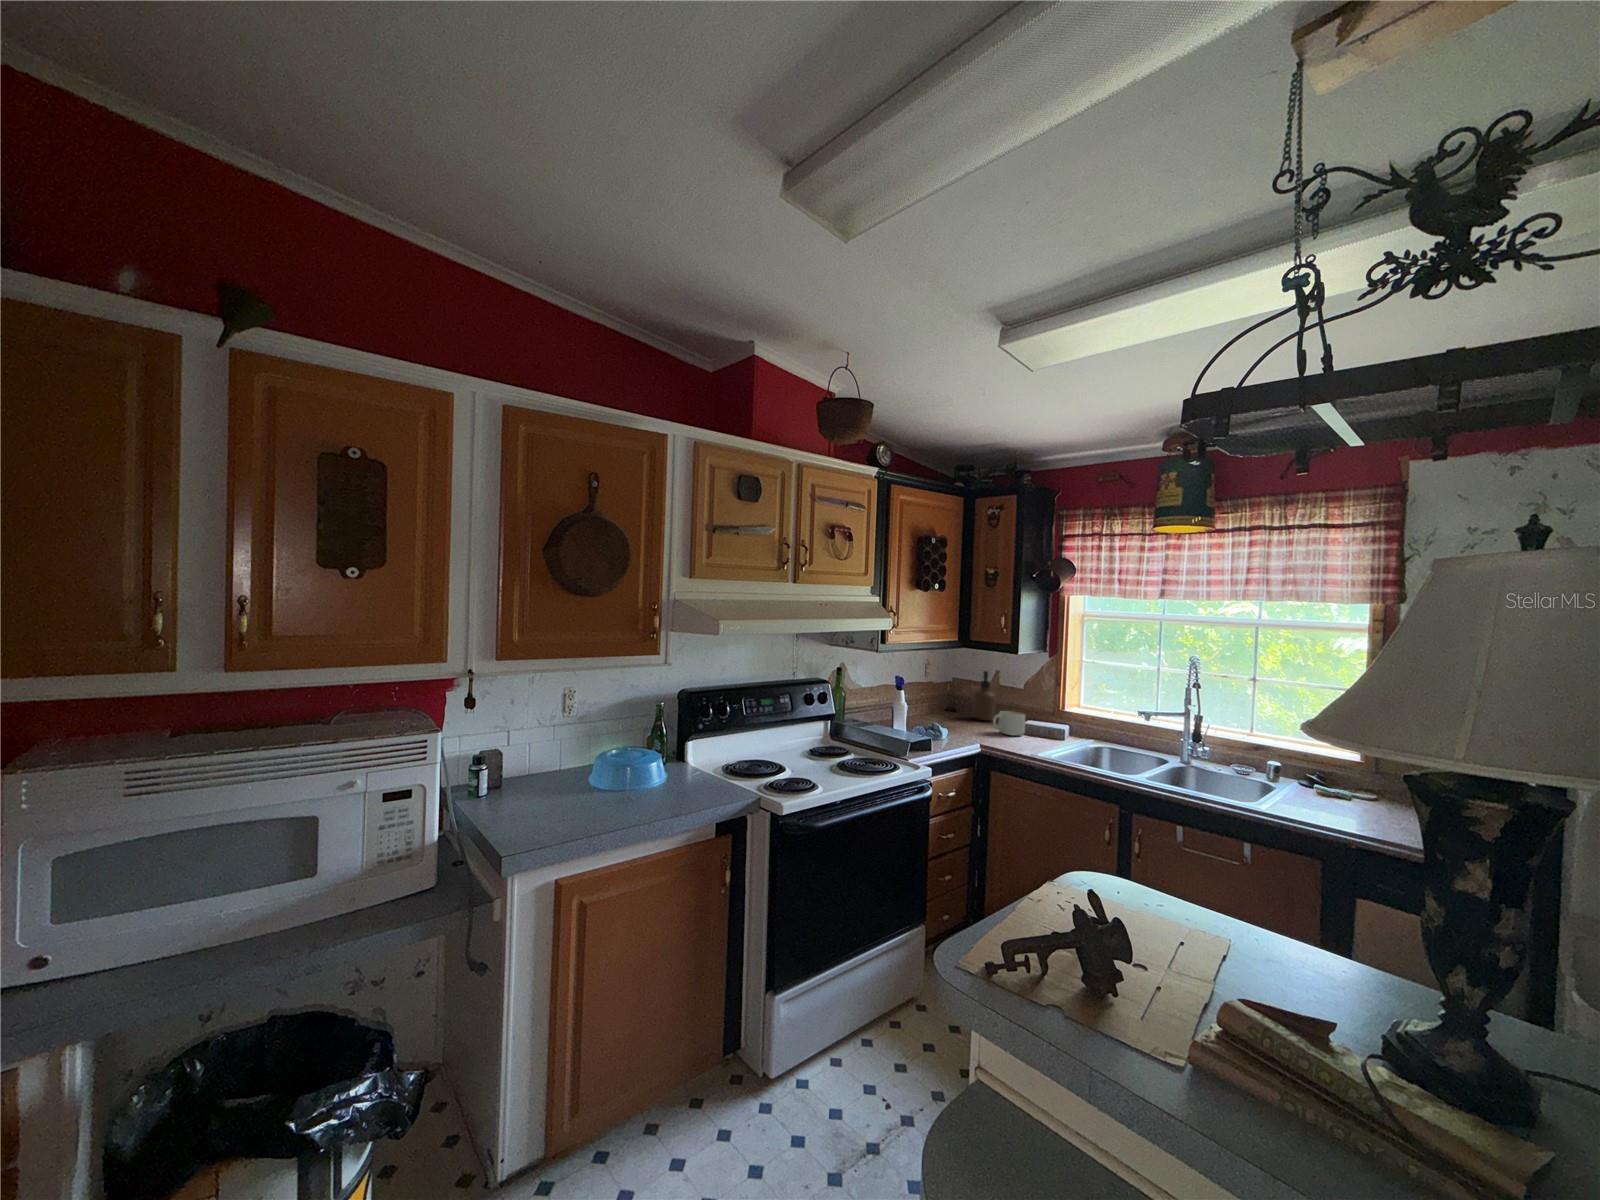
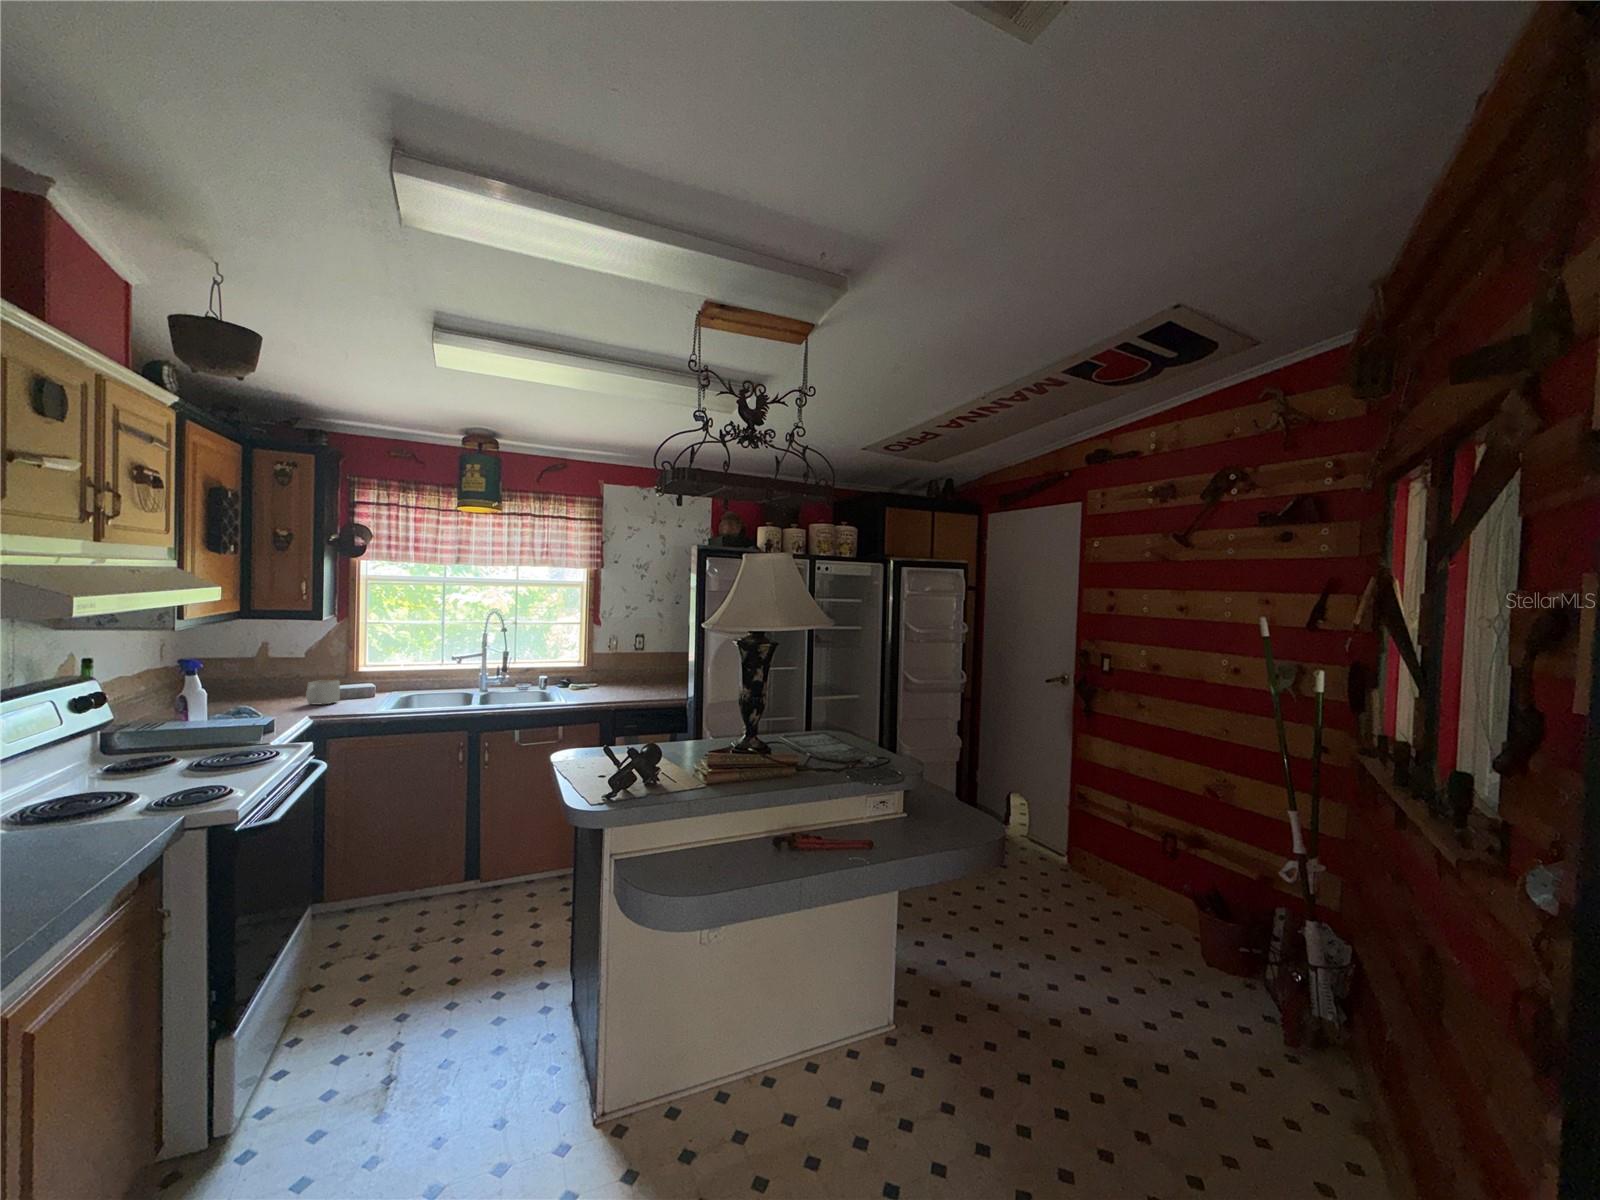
soap dispenser: present [973,671,995,721] -> none [248,645,279,699]

